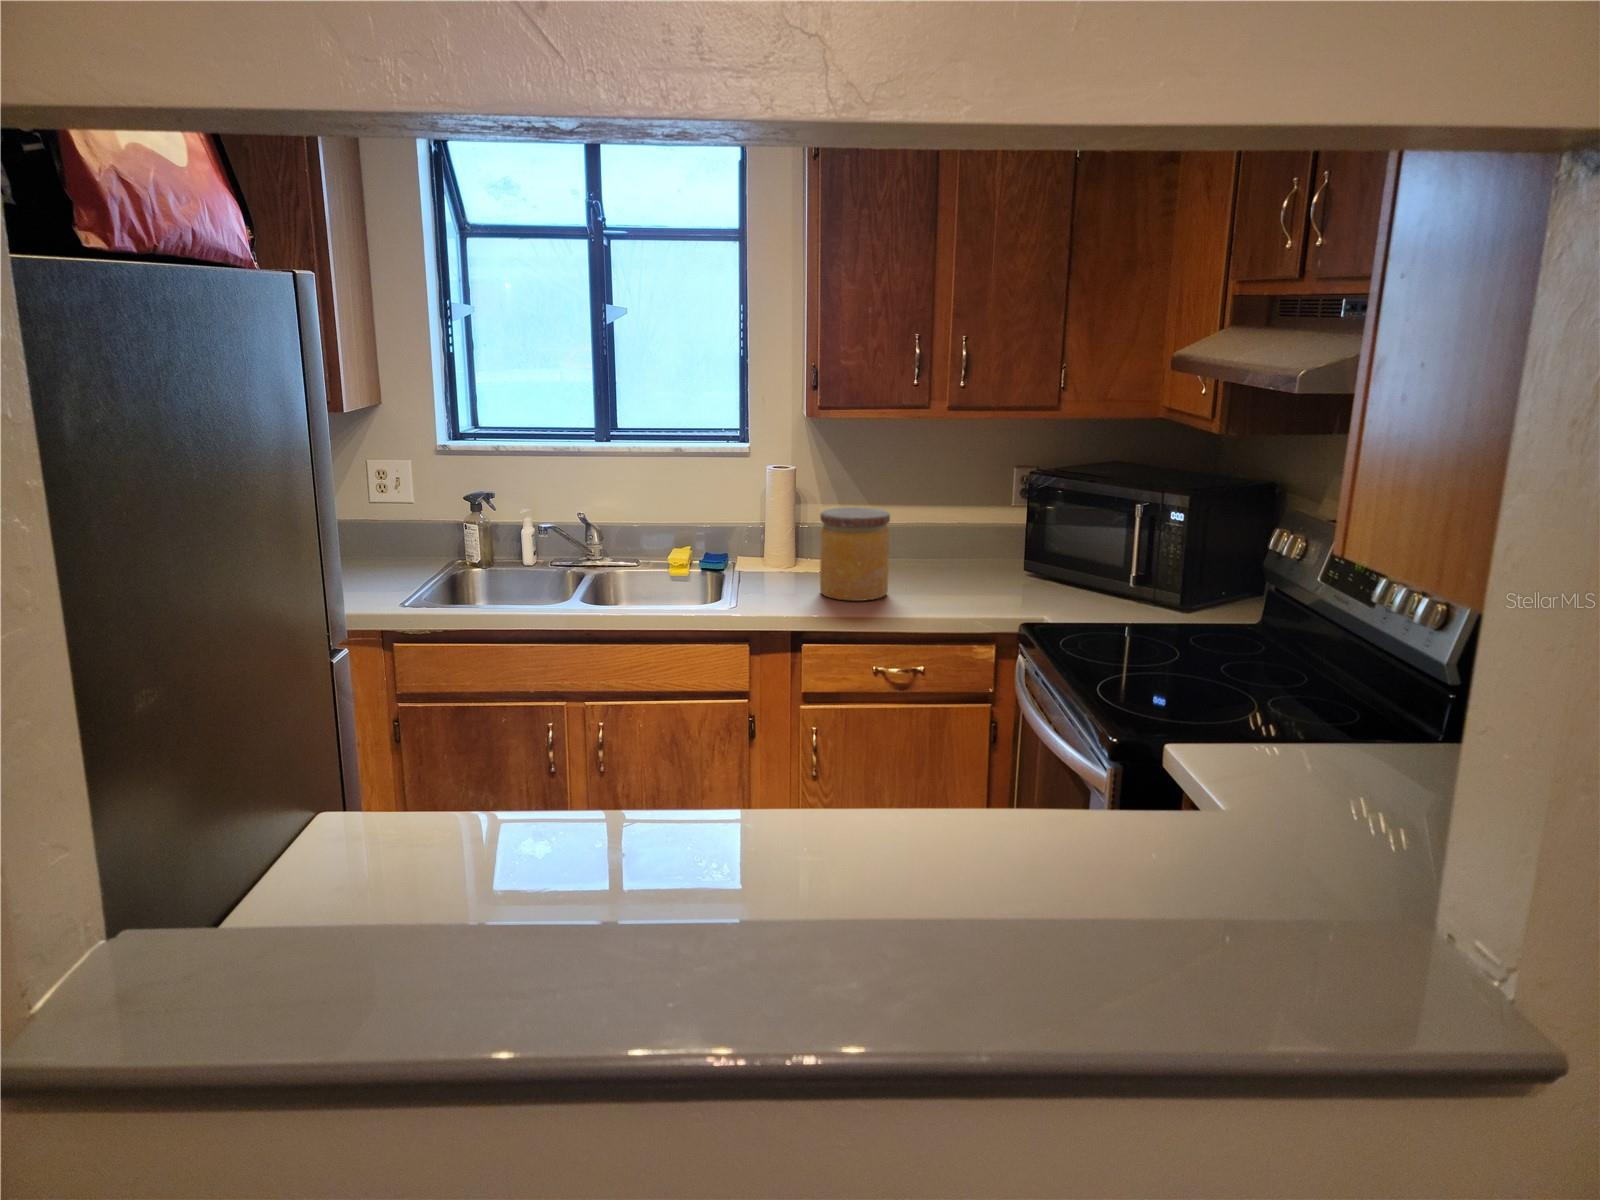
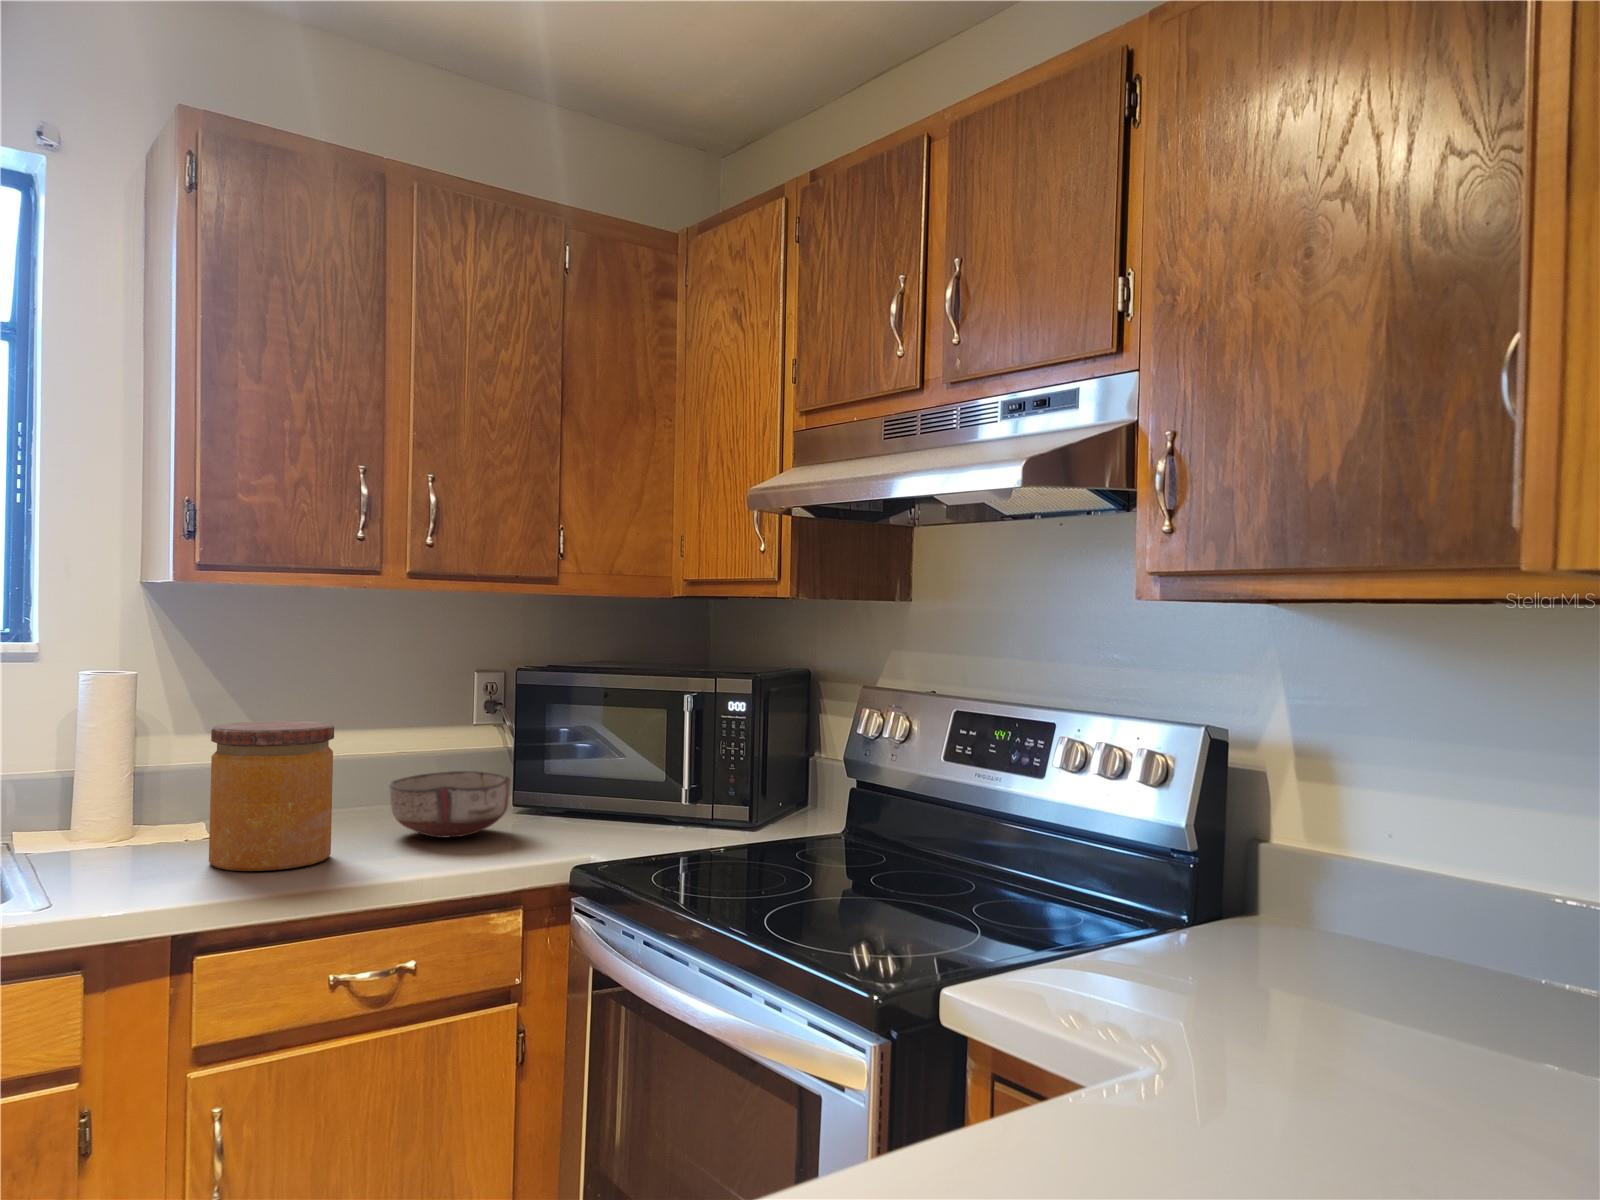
ceramic bowl: none [931,544,1010,590] -> present [389,771,511,837]

